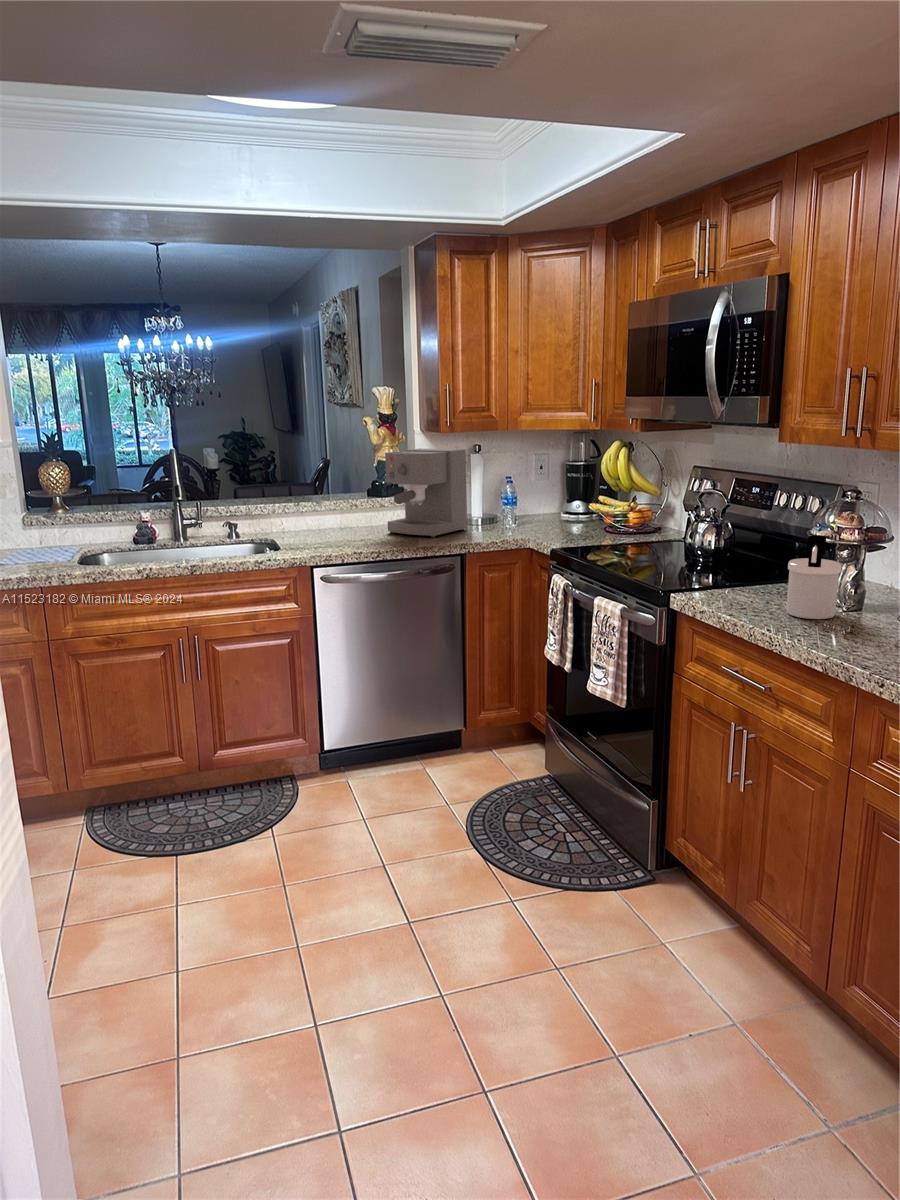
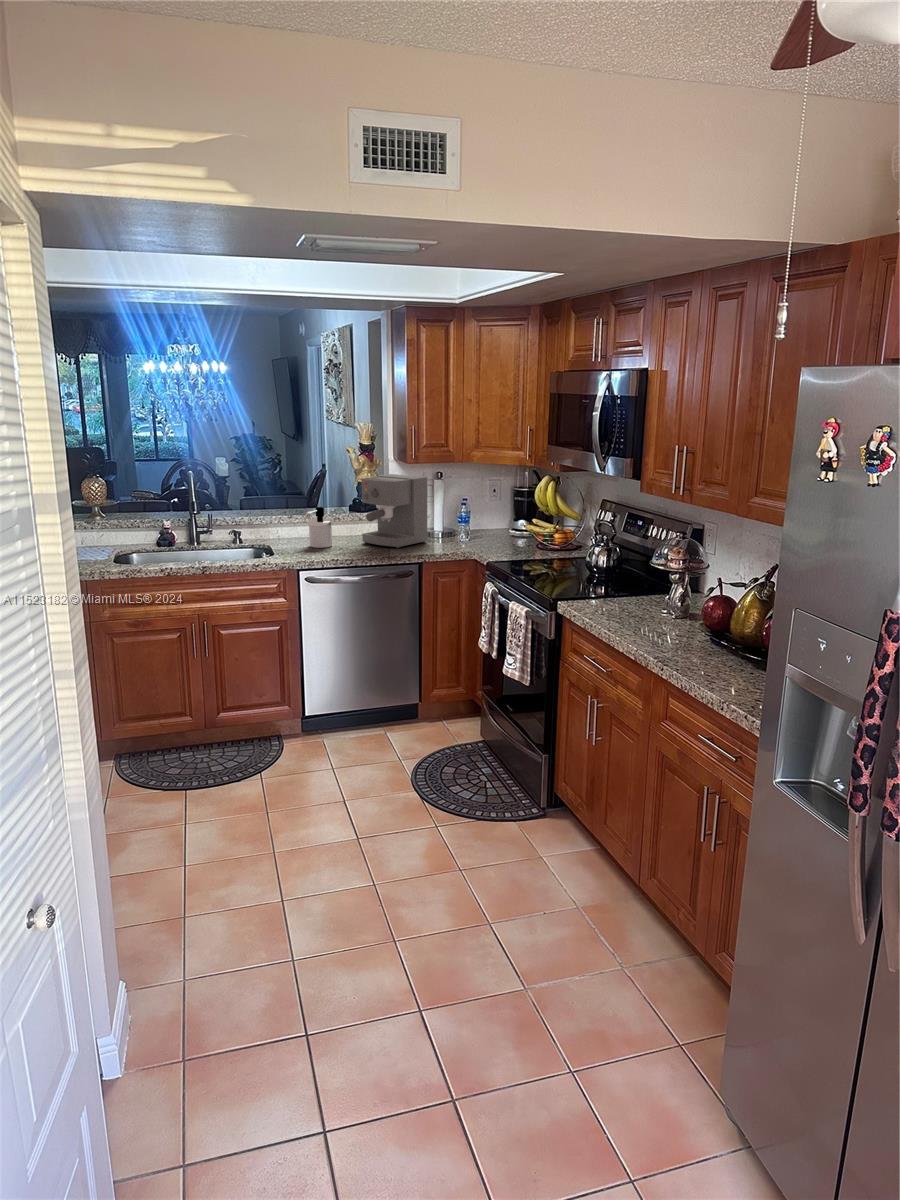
soap dispenser: present [786,535,842,619] -> present [304,507,332,548]

